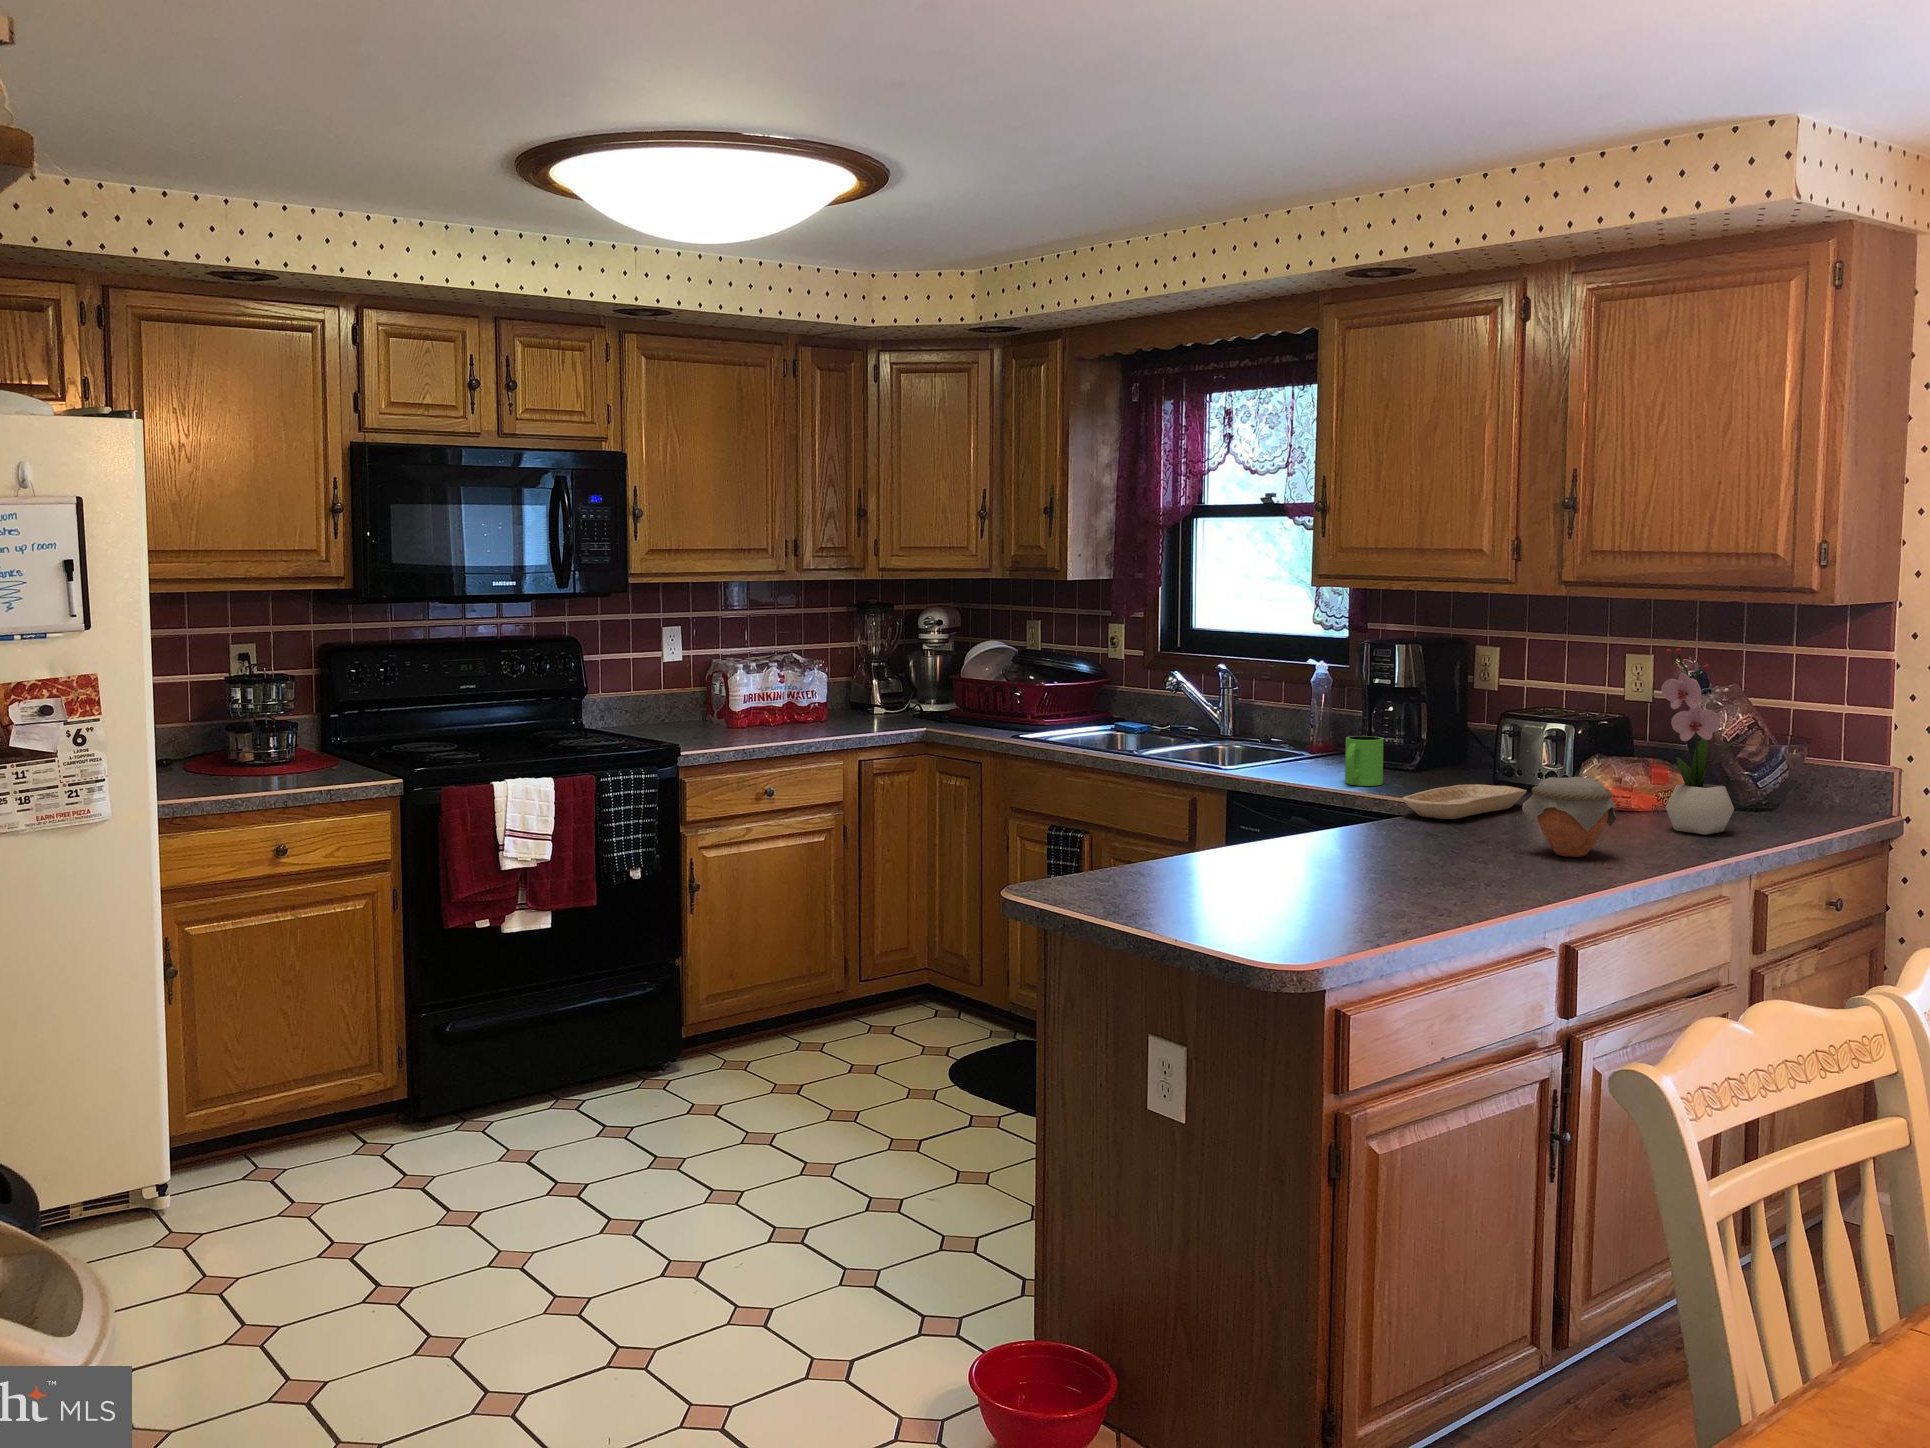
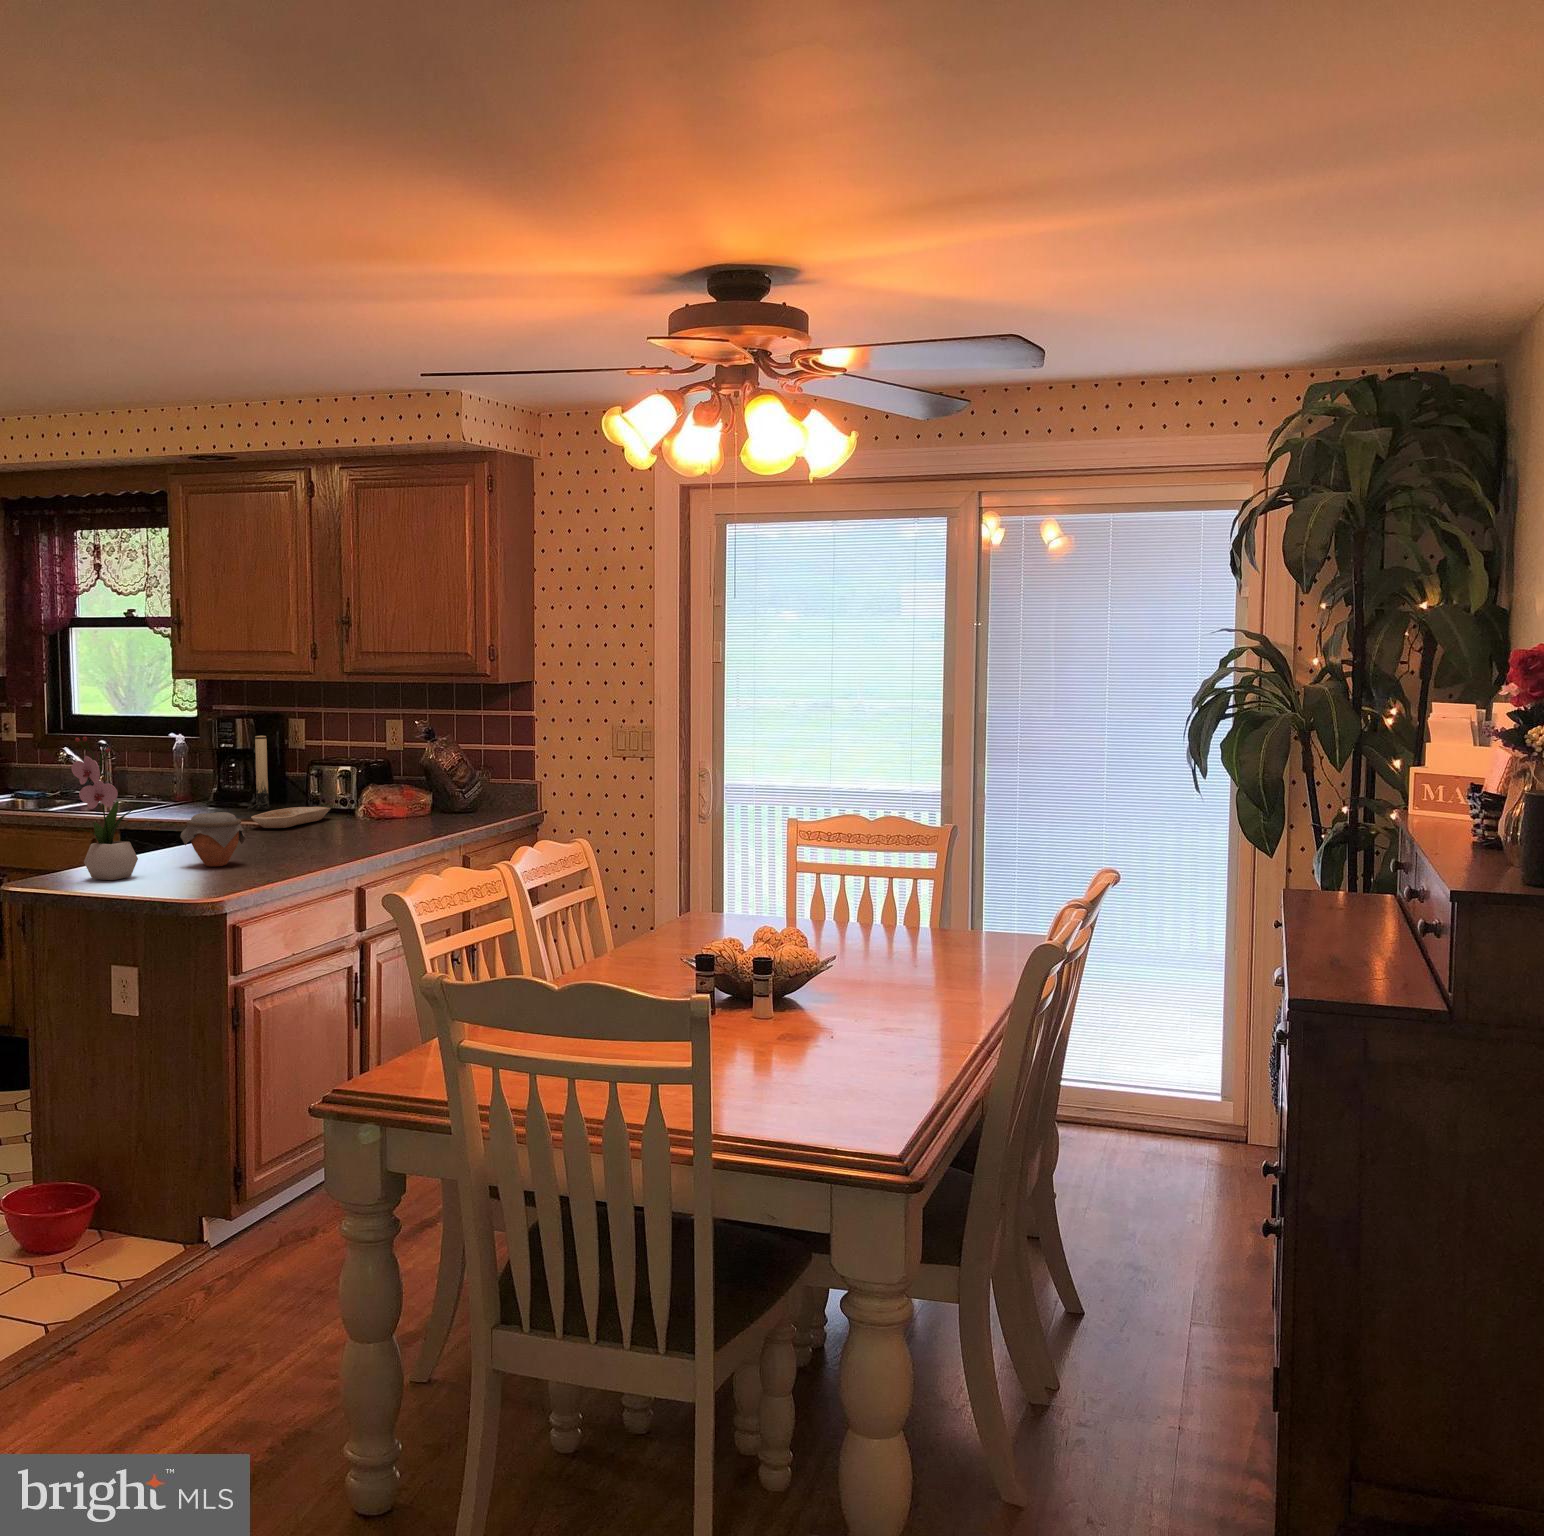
flower arrangement: present [1661,648,1744,835] -> present [71,737,142,880]
candle: none [1404,672,1436,781] -> present [248,736,269,810]
mug: present [1345,736,1384,786] -> none [206,782,234,815]
jar: present [1522,777,1617,857] -> present [181,812,245,867]

